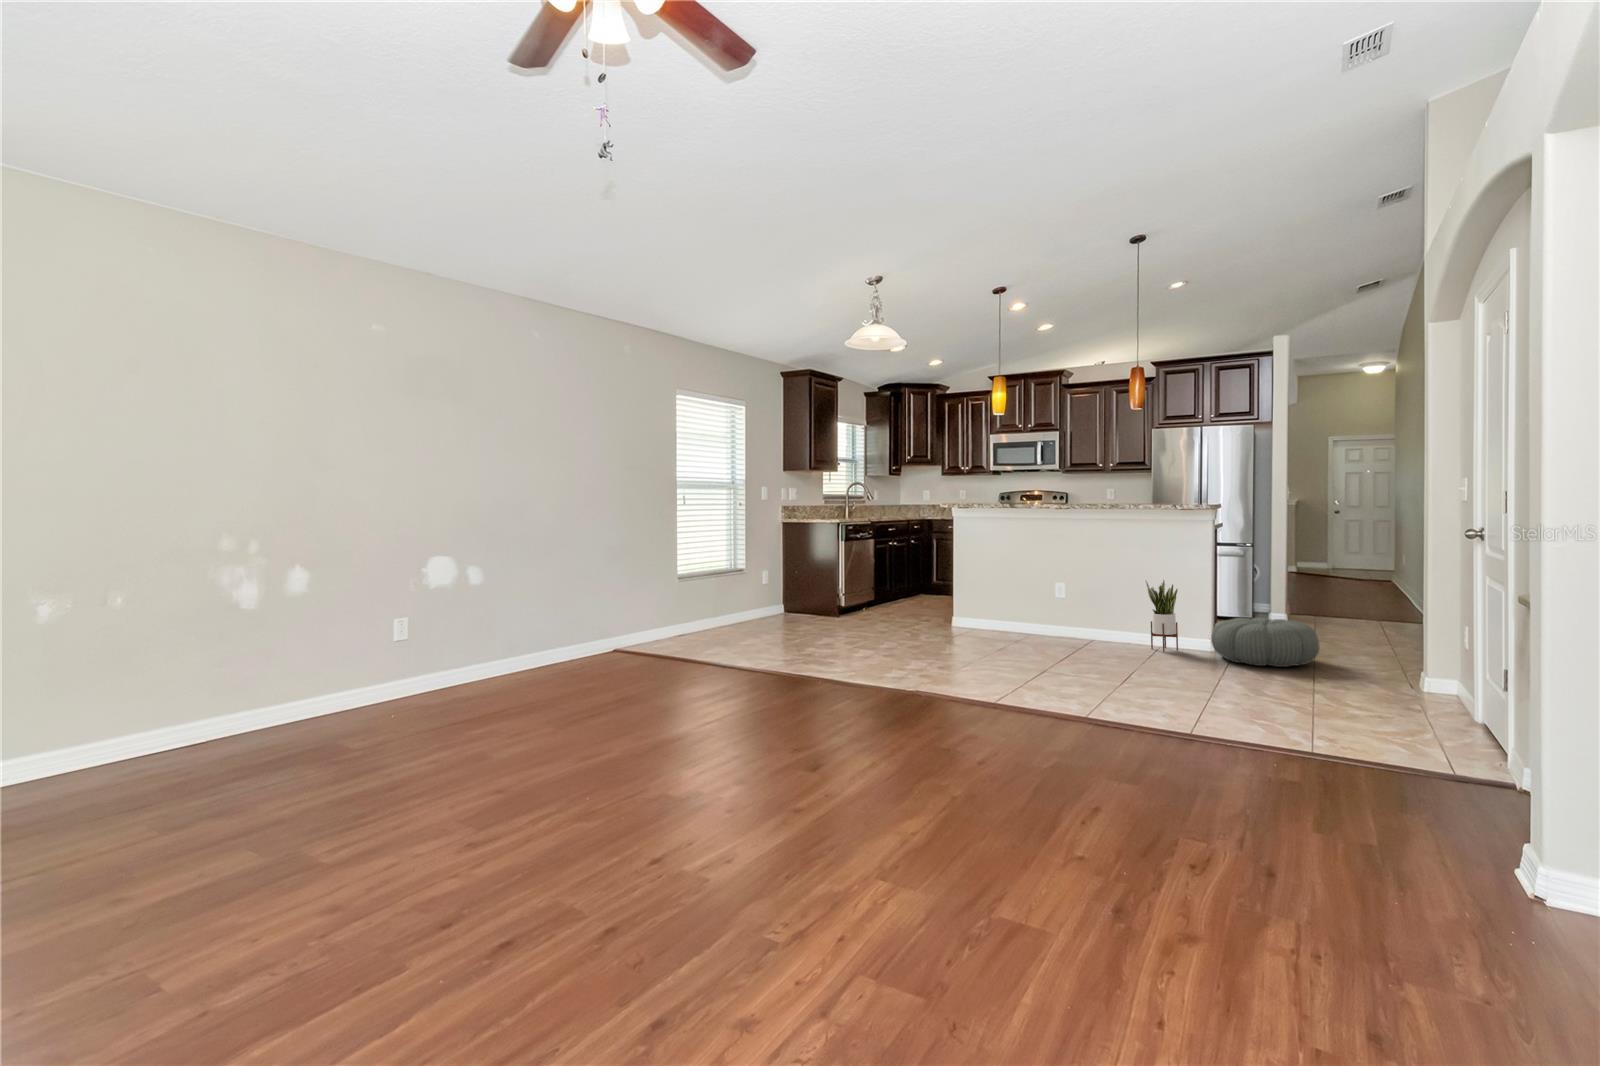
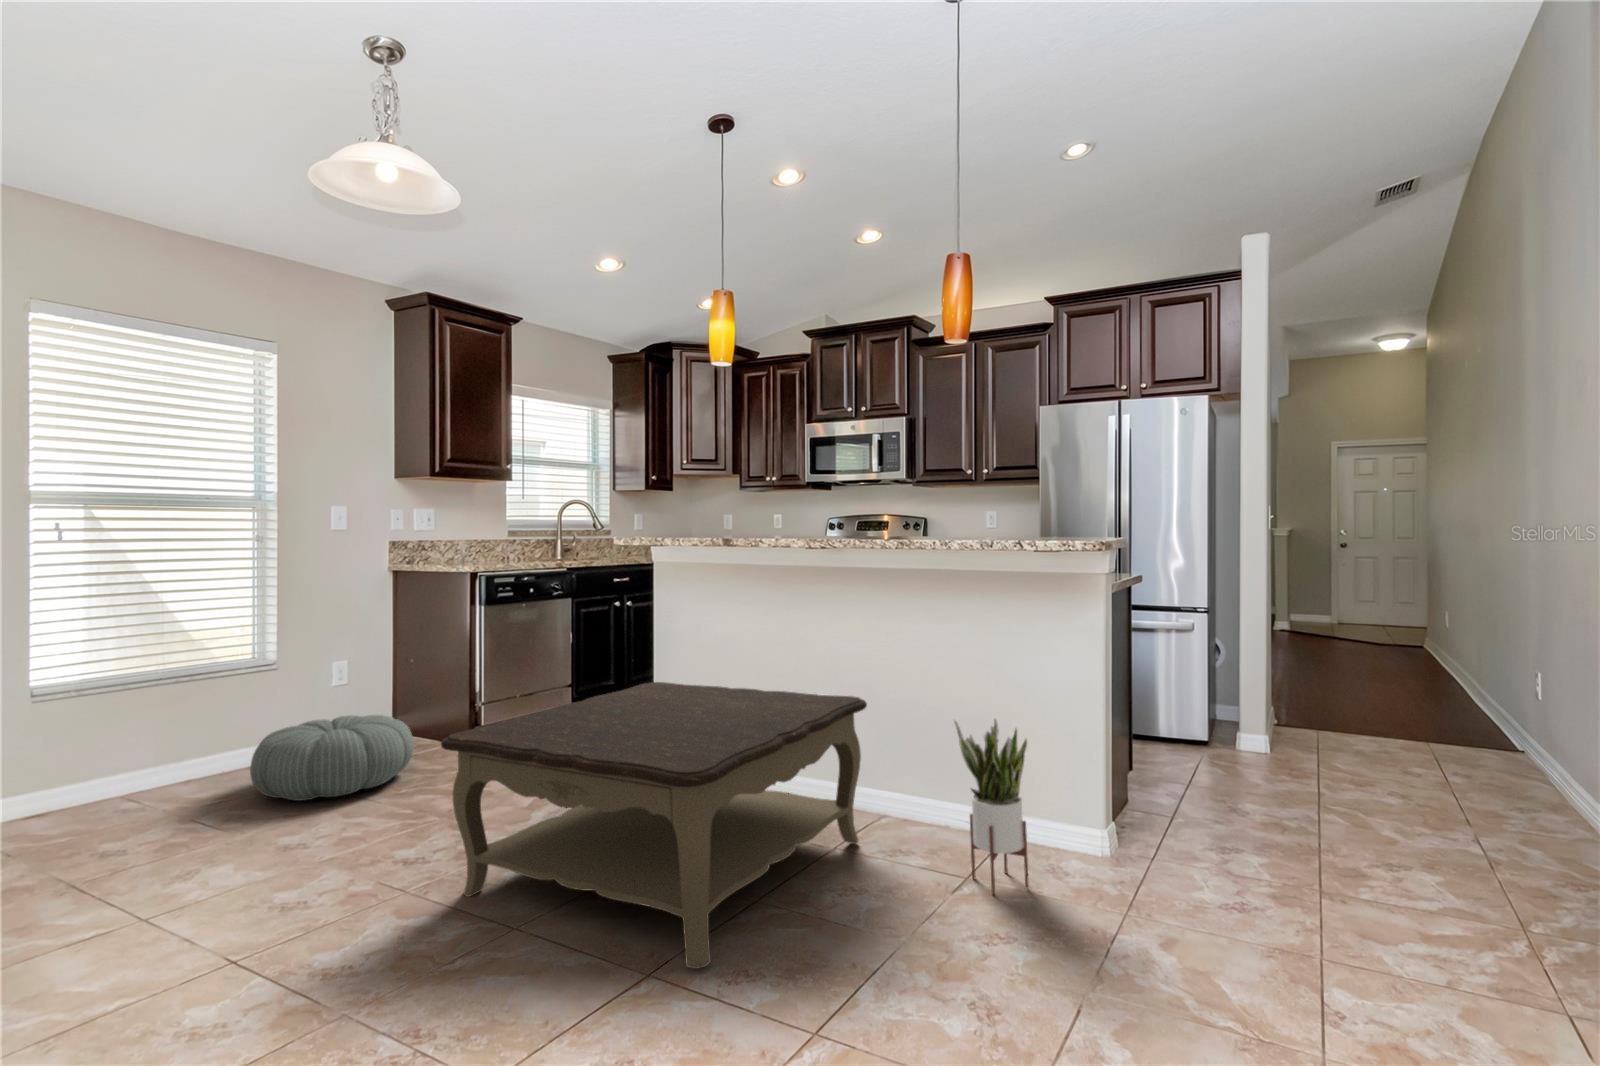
coffee table: none [926,574,1097,662] -> present [441,682,867,969]
pouf: present [1211,618,1320,667] -> present [250,715,414,801]

